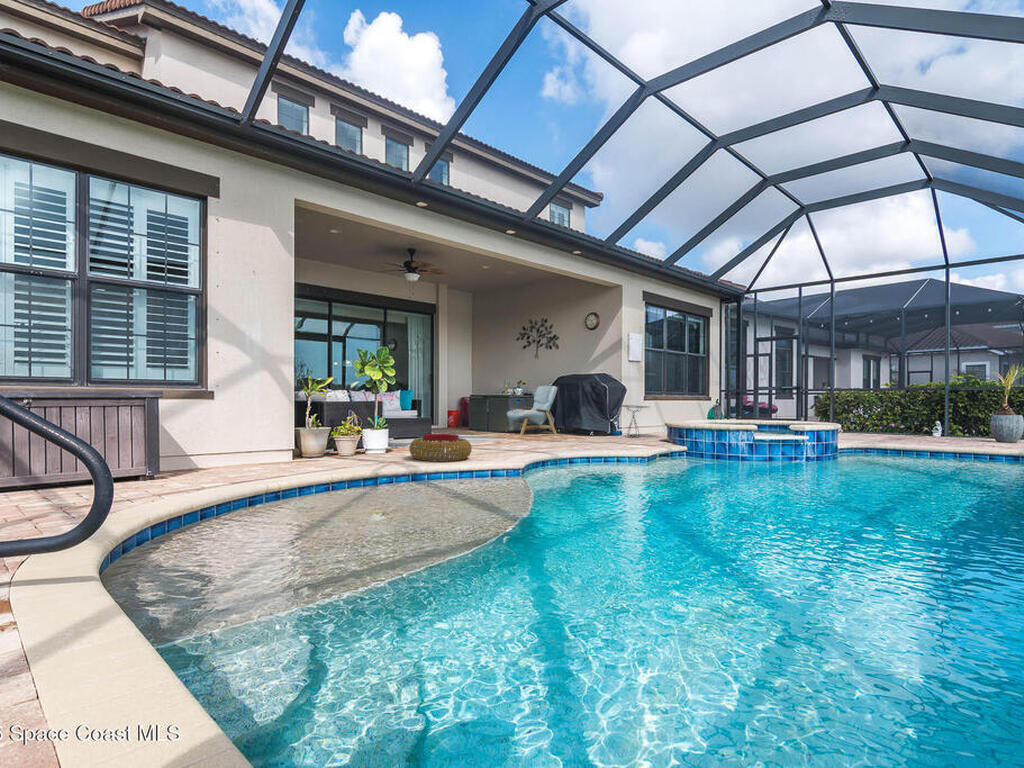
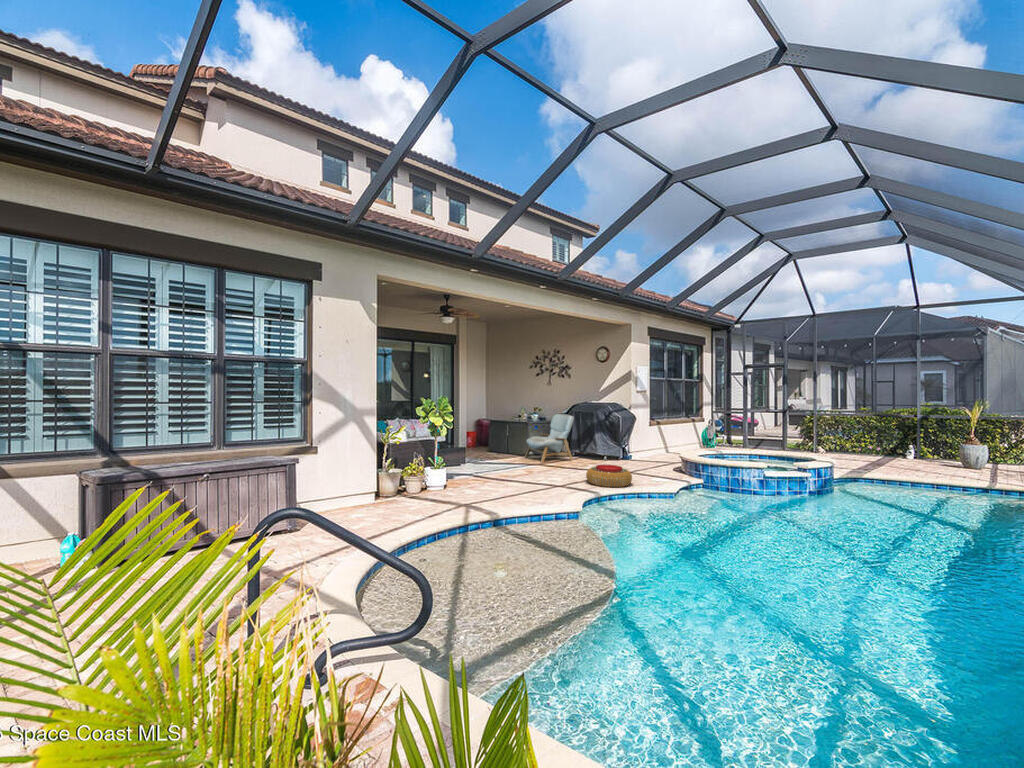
side table: present [621,405,646,438] -> none [631,434,660,466]
pouf: present [409,434,472,462] -> present [586,465,632,487]

